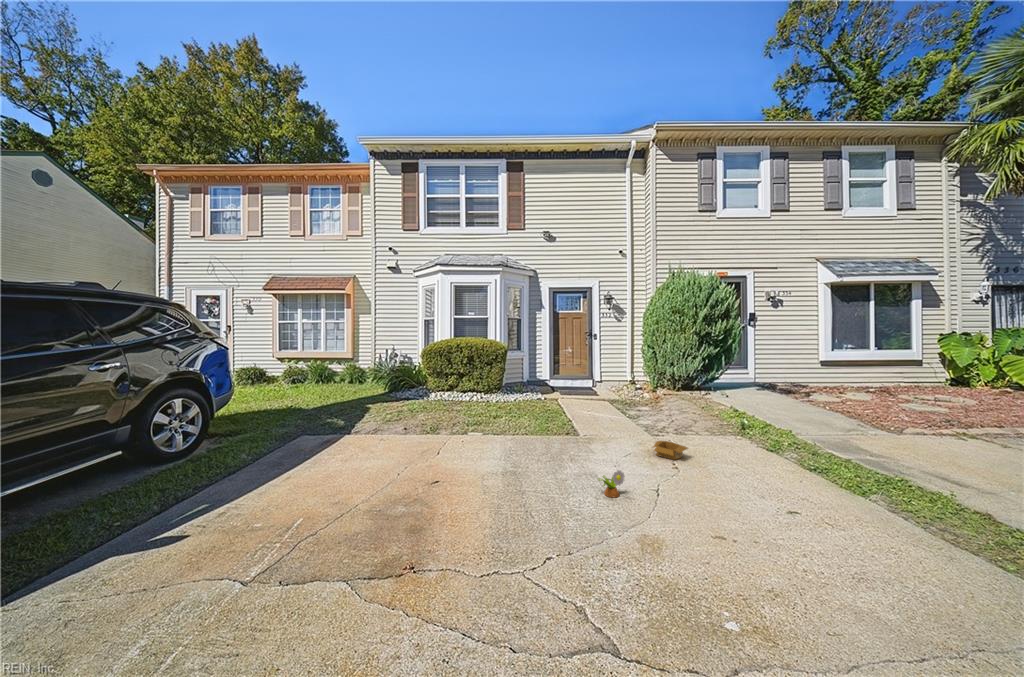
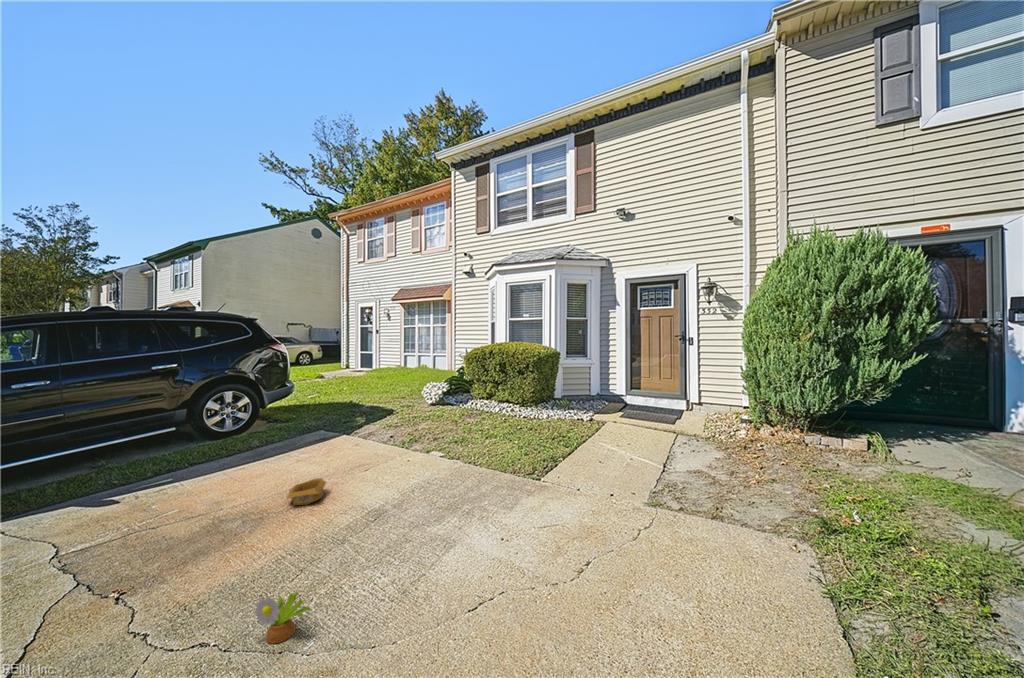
cardboard box: present [653,441,688,460] -> present [287,478,326,505]

